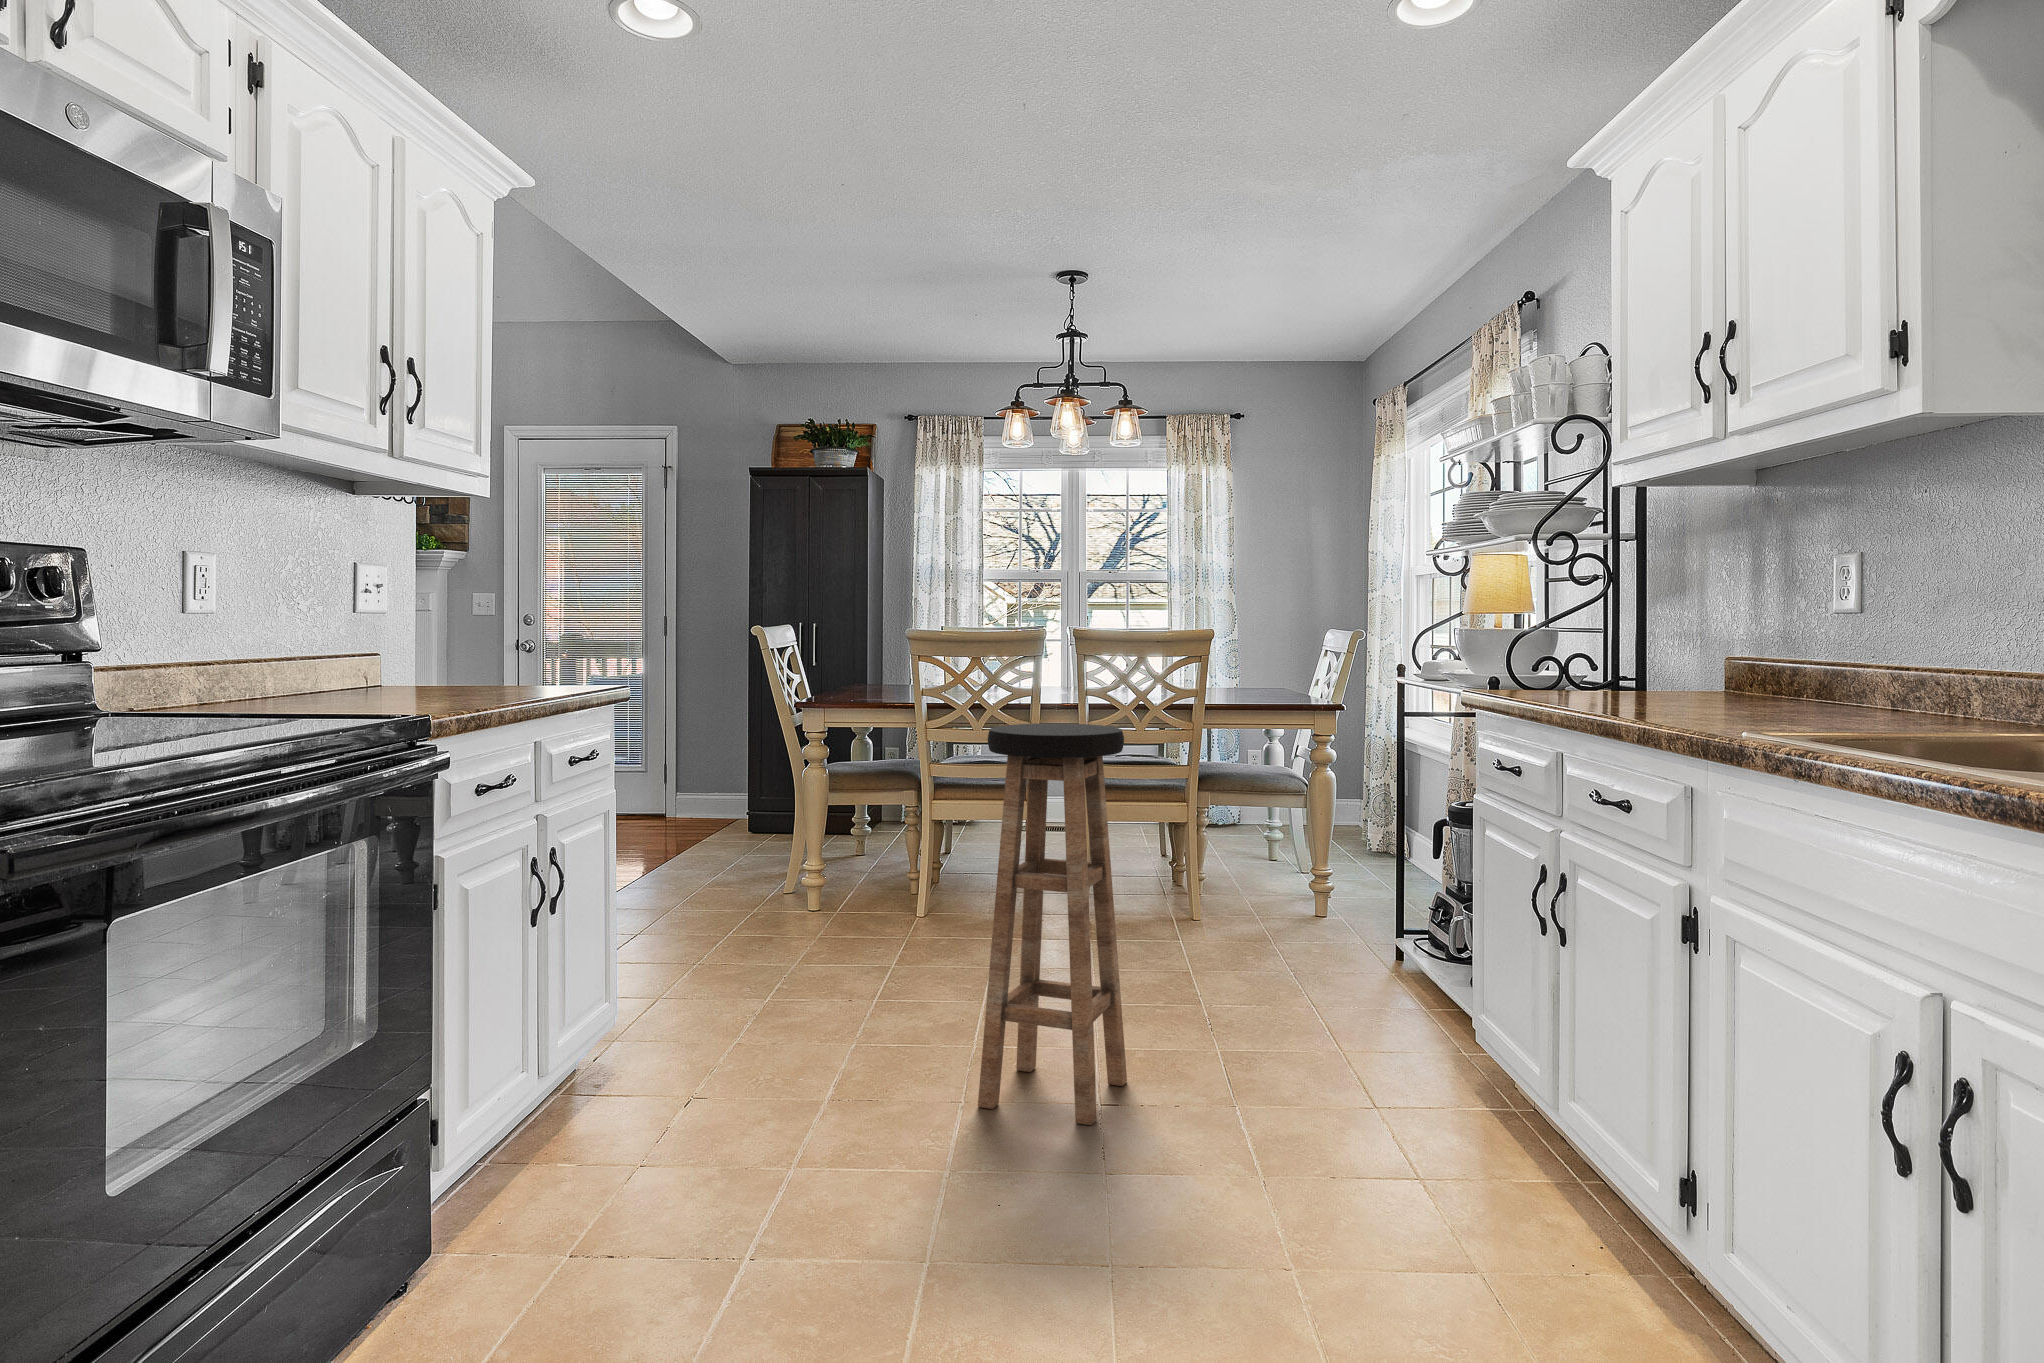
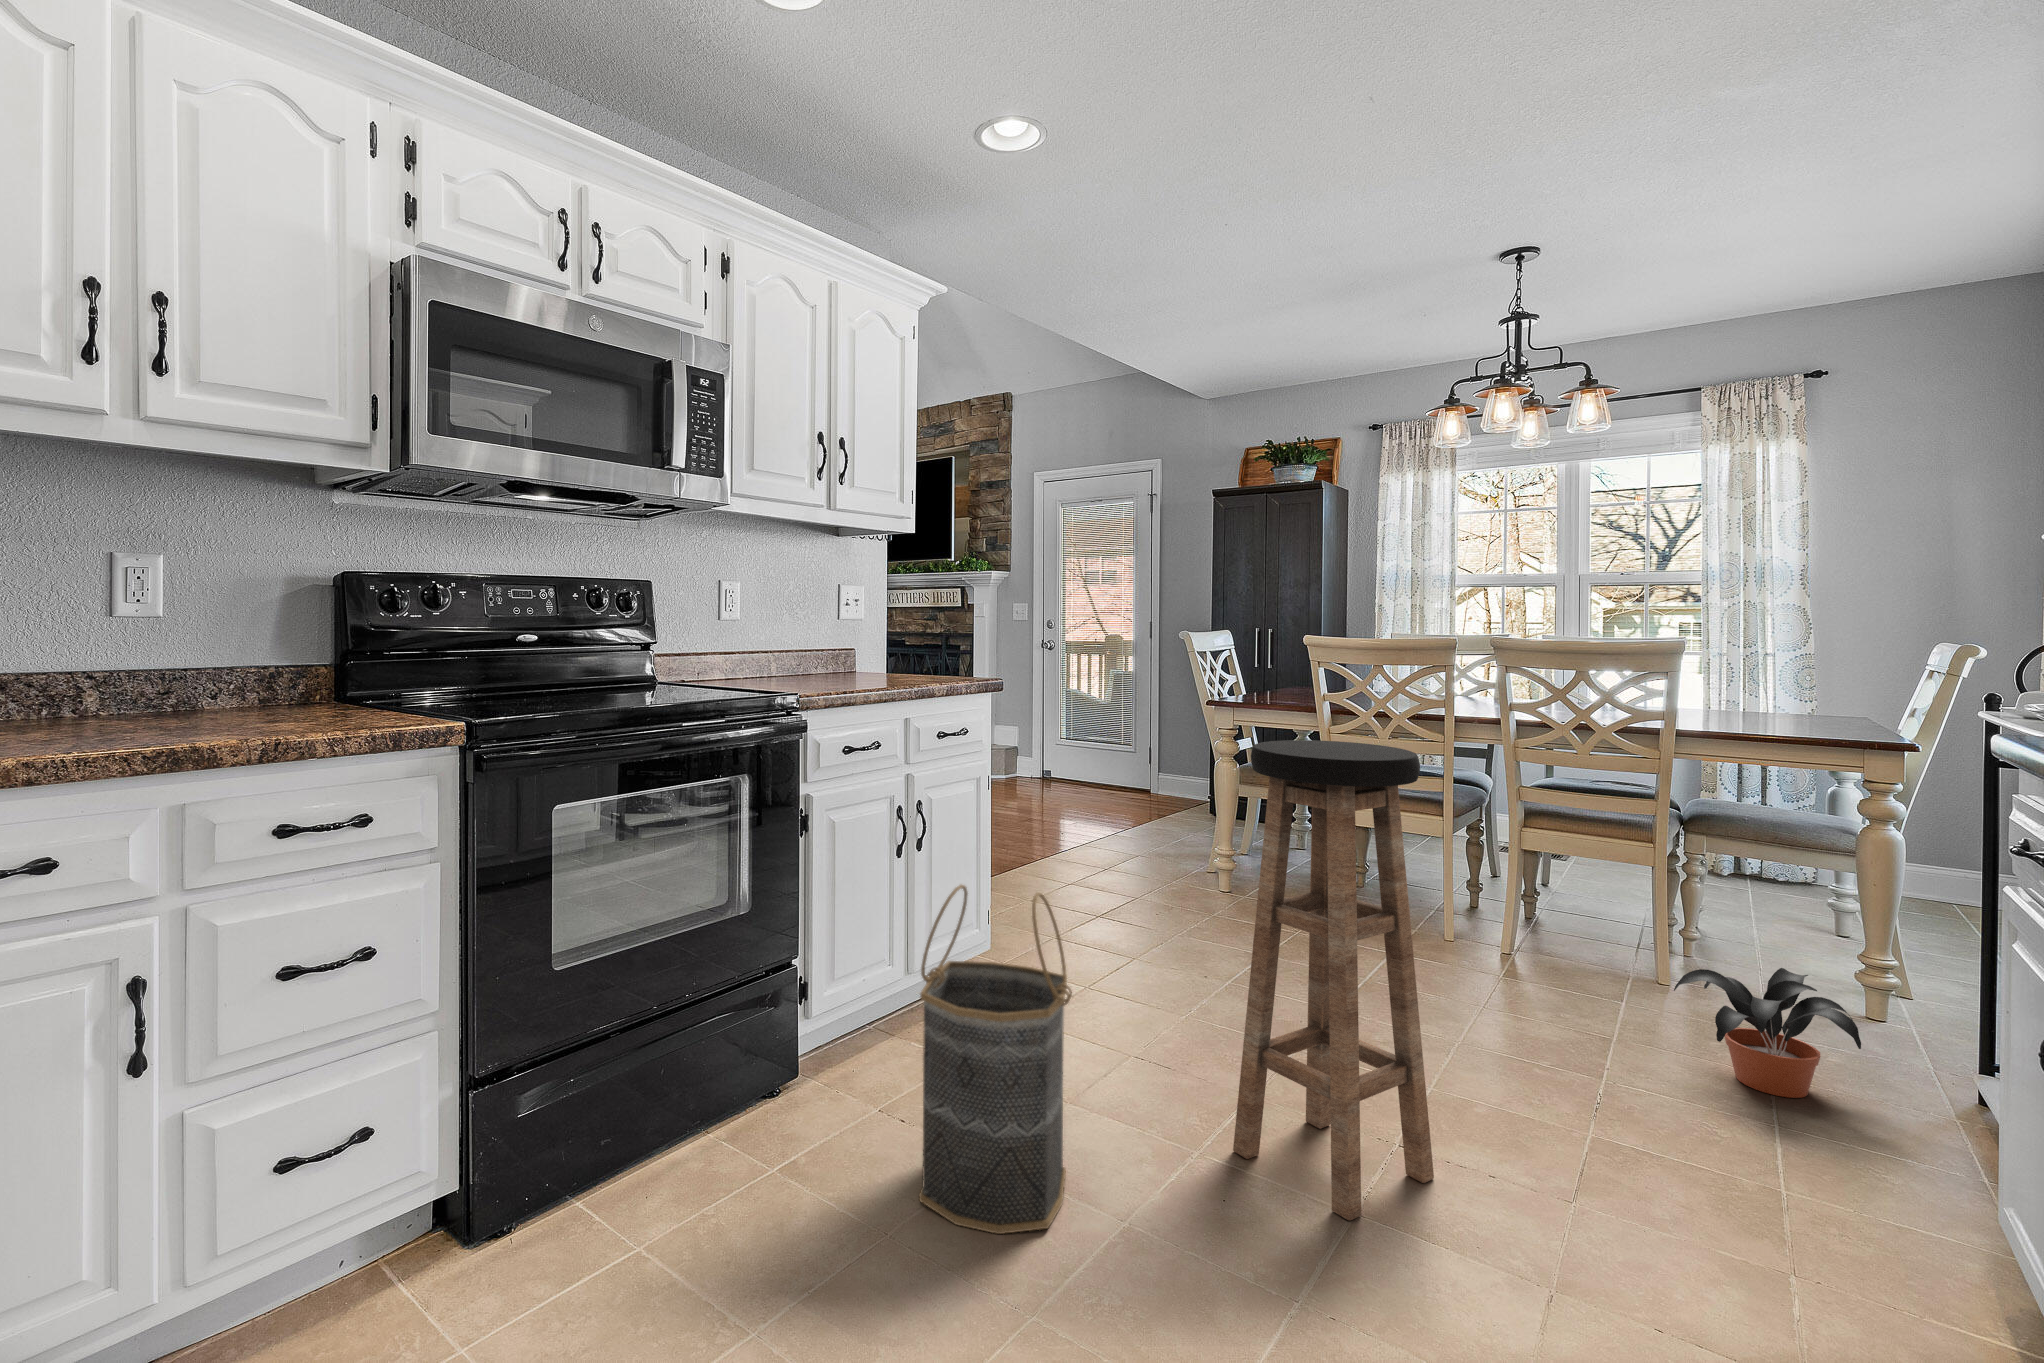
potted plant: none [1223,878,1334,972] -> present [1674,968,1861,1098]
basket: none [724,887,878,1235] -> present [919,885,1072,1234]

